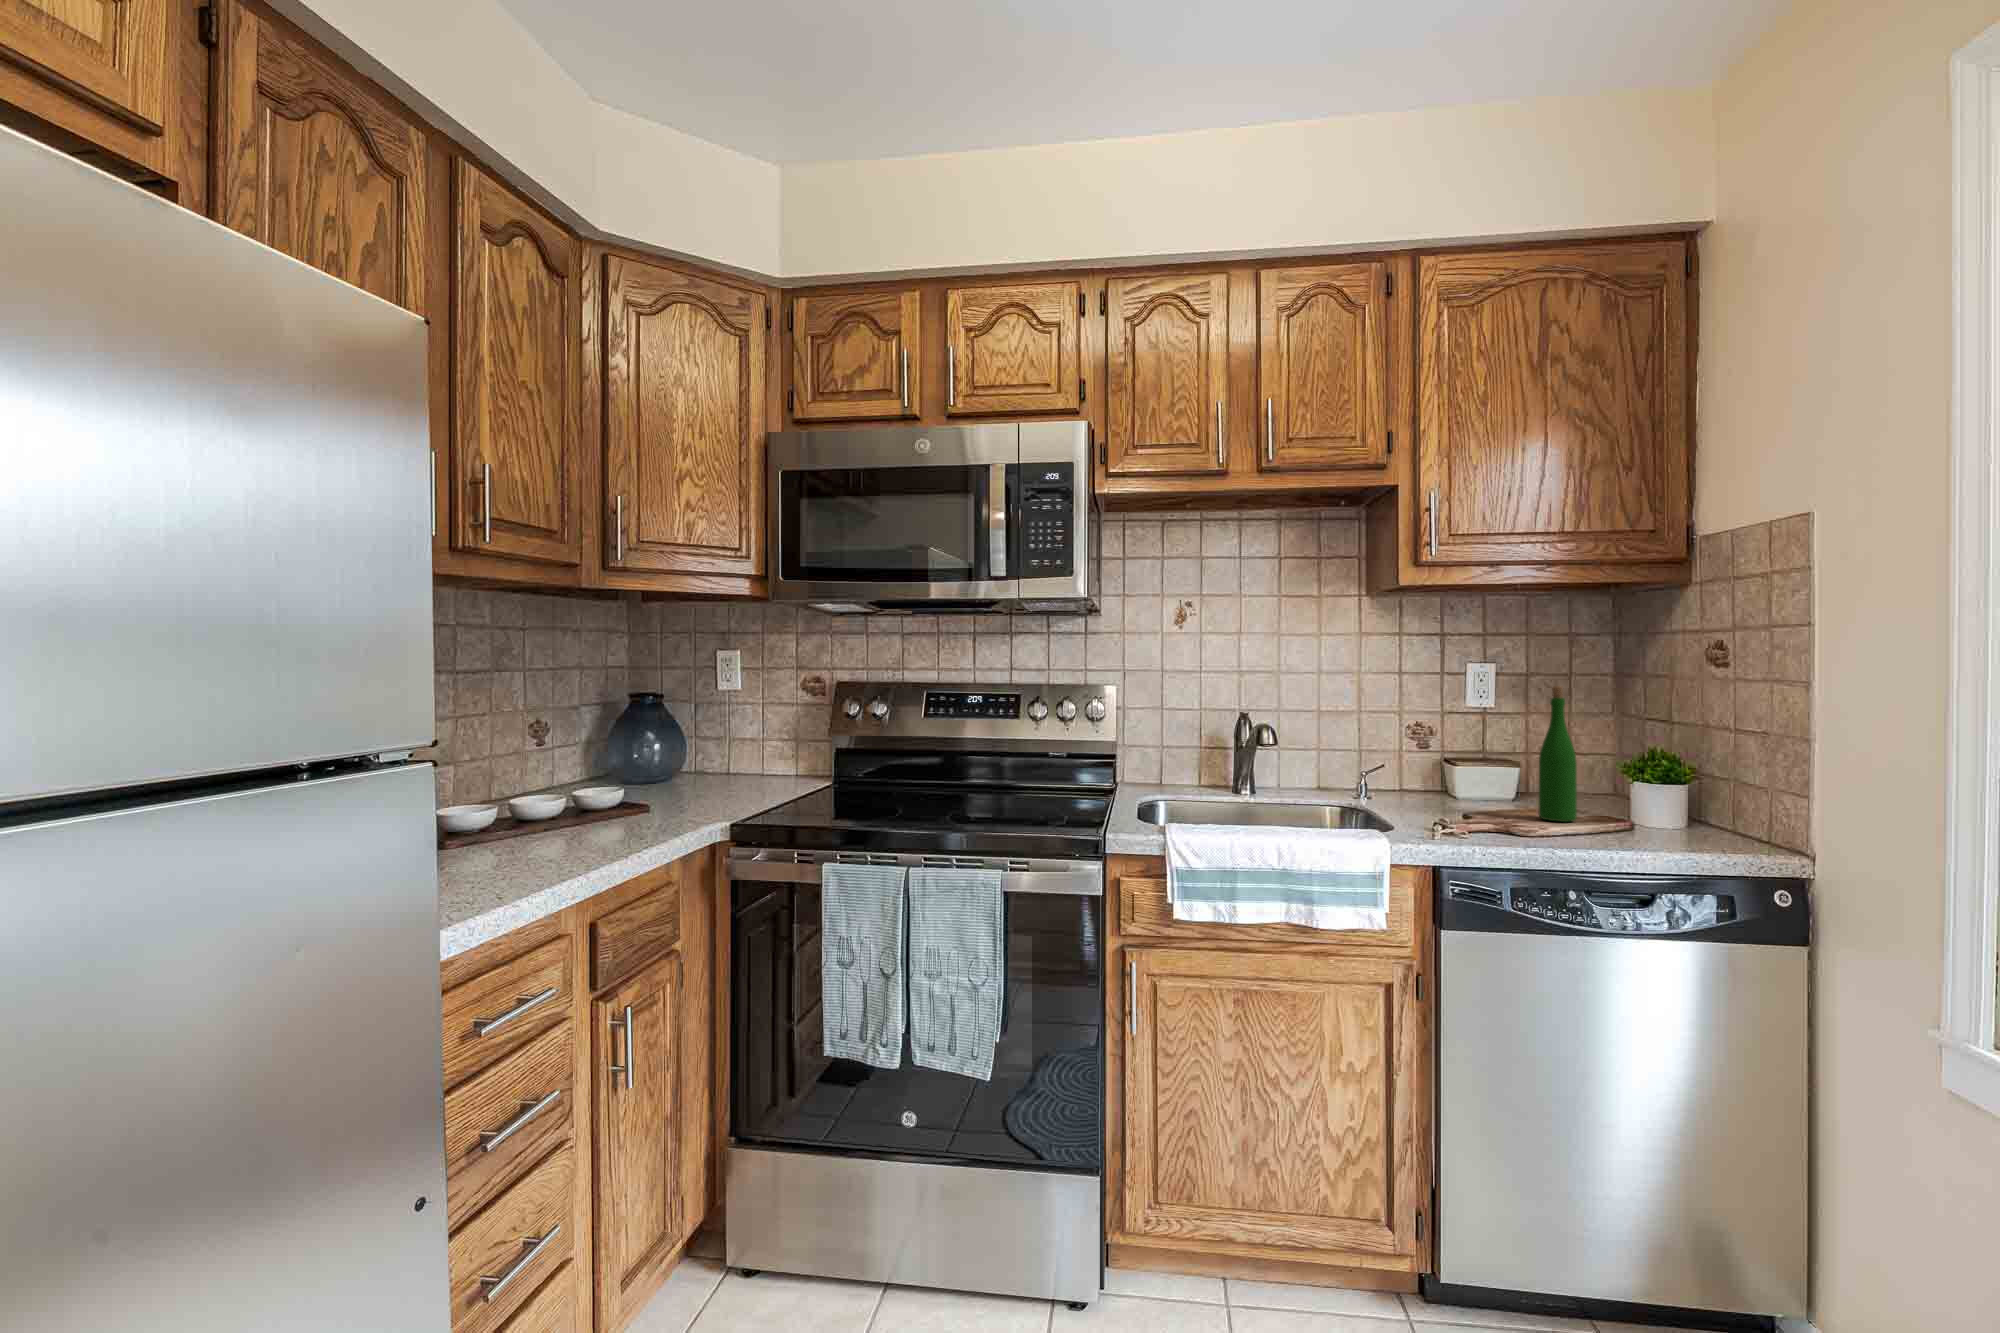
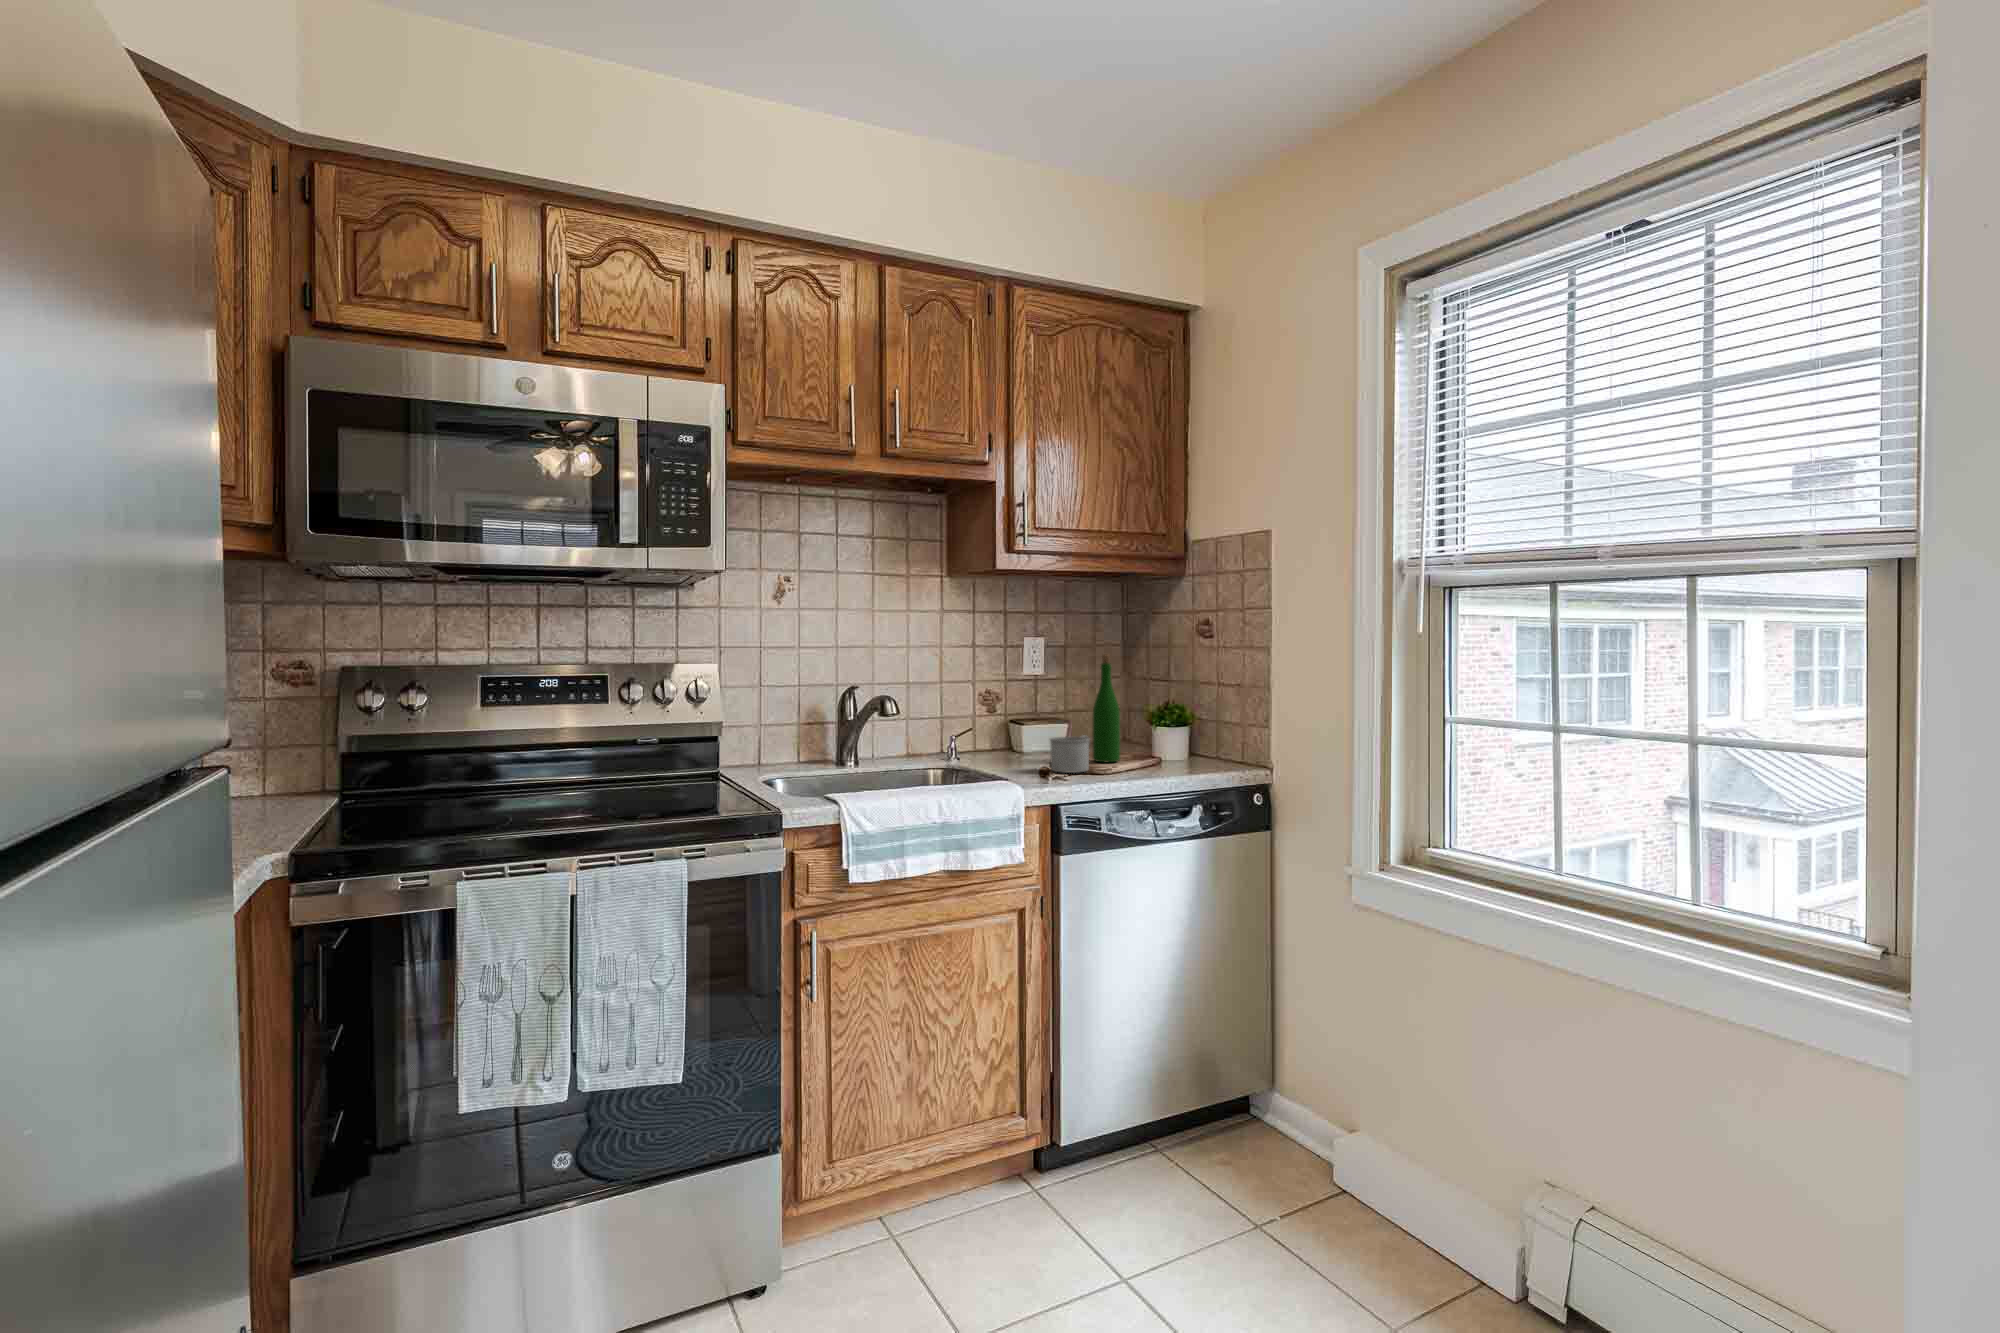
mug: none [1459,784,1521,829] -> present [1050,735,1090,773]

